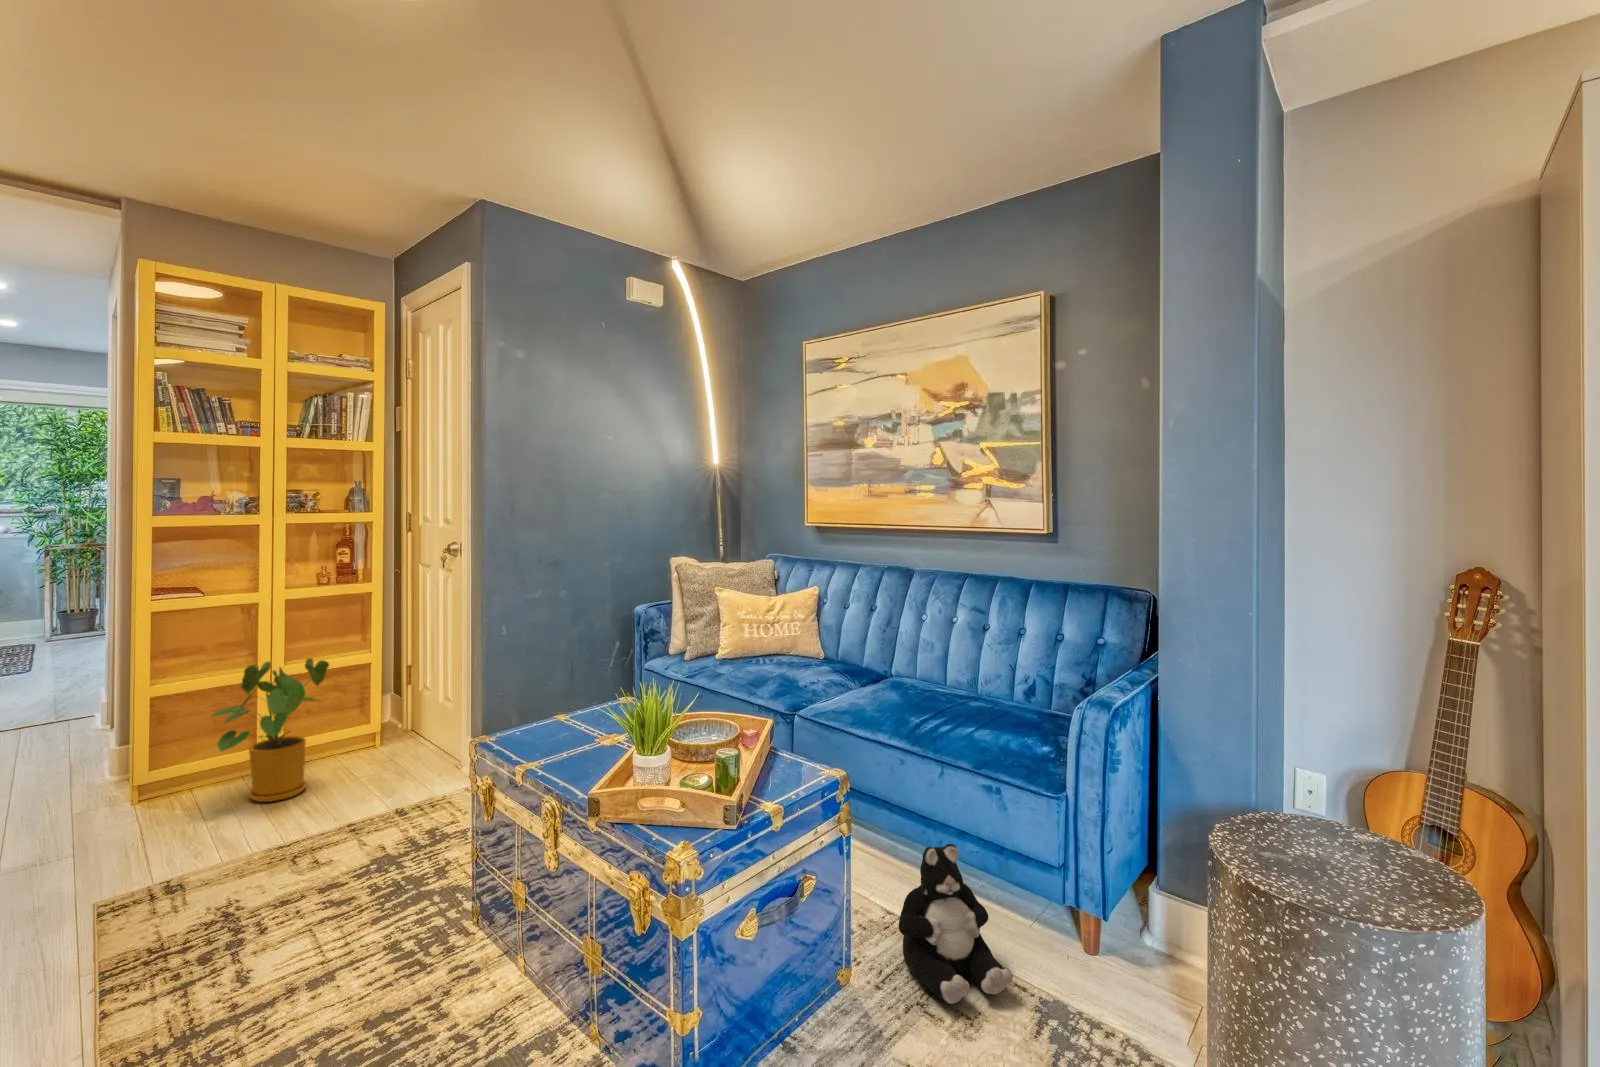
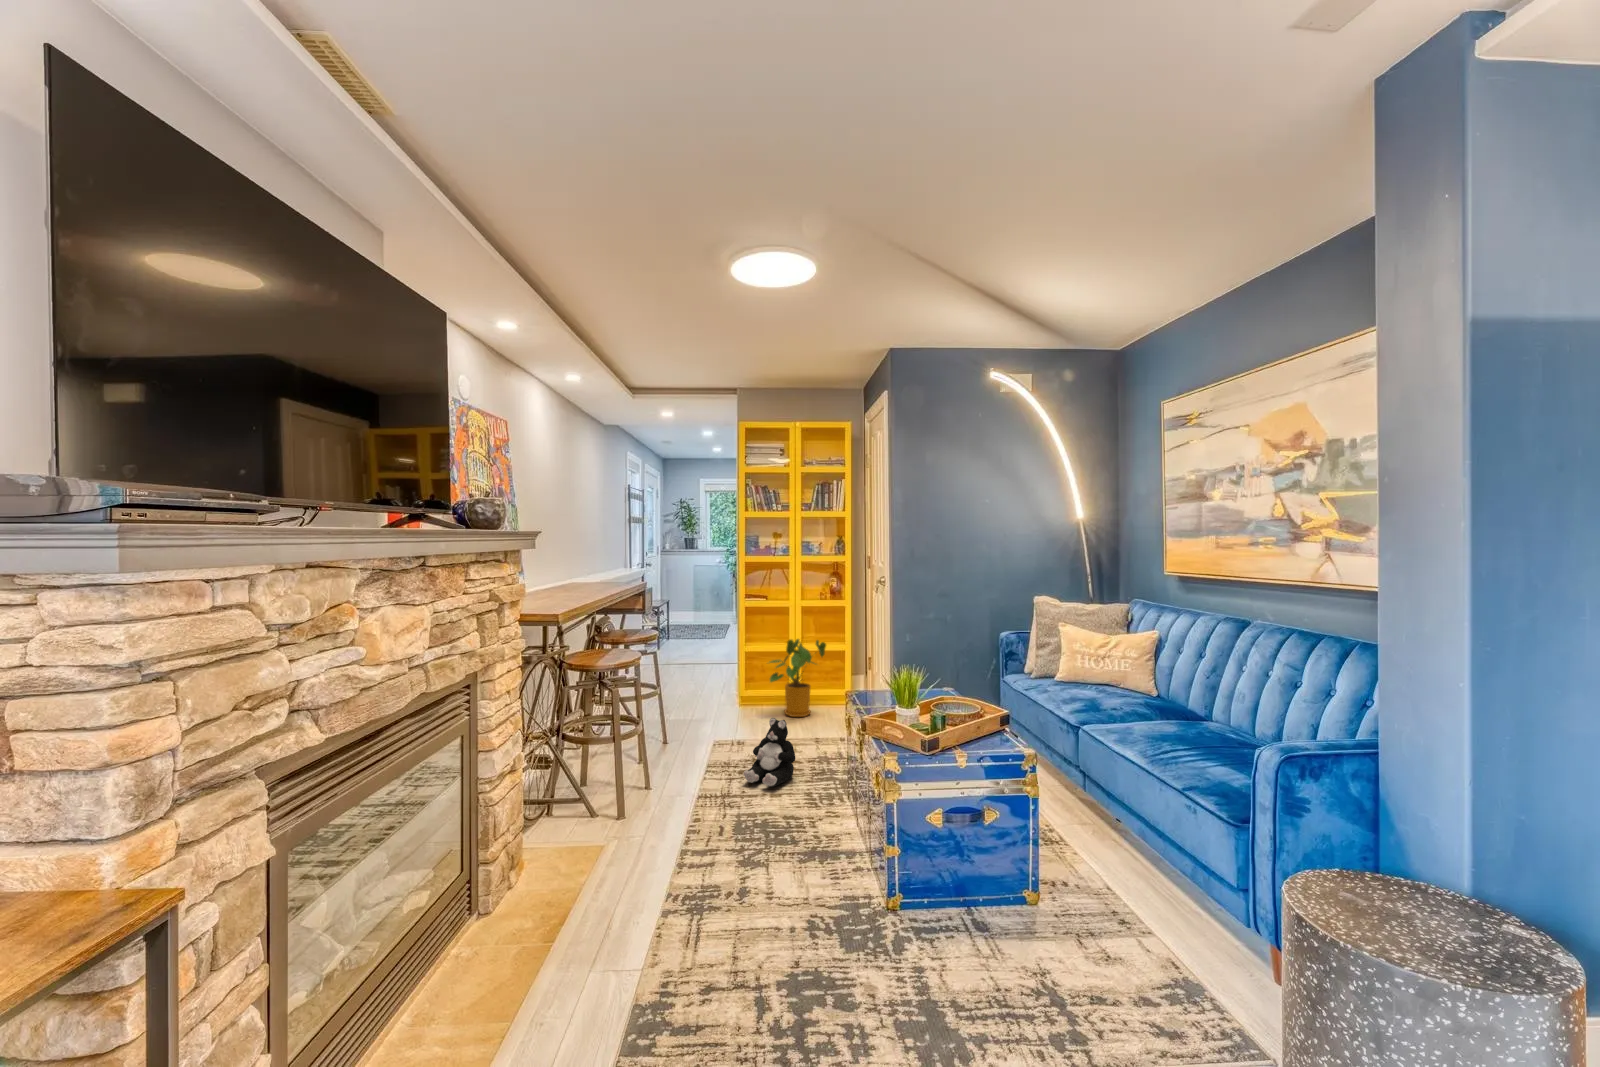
plush toy: present [899,844,1013,1004] -> present [744,718,795,787]

